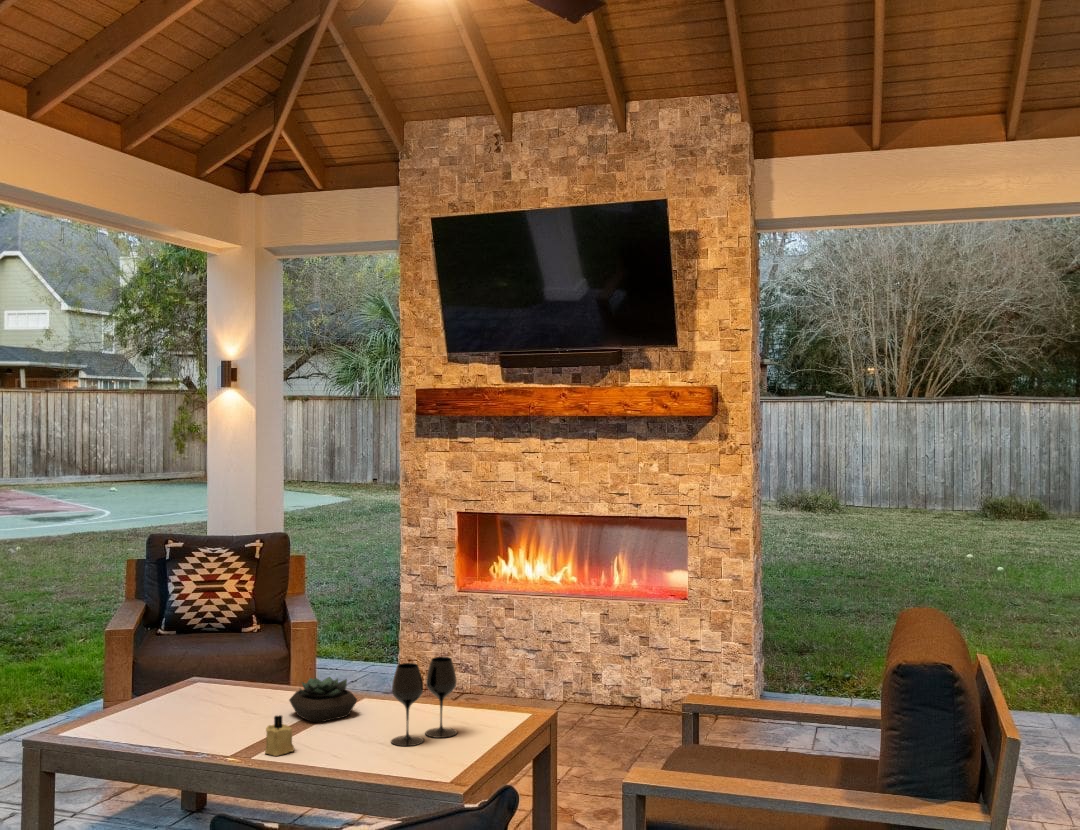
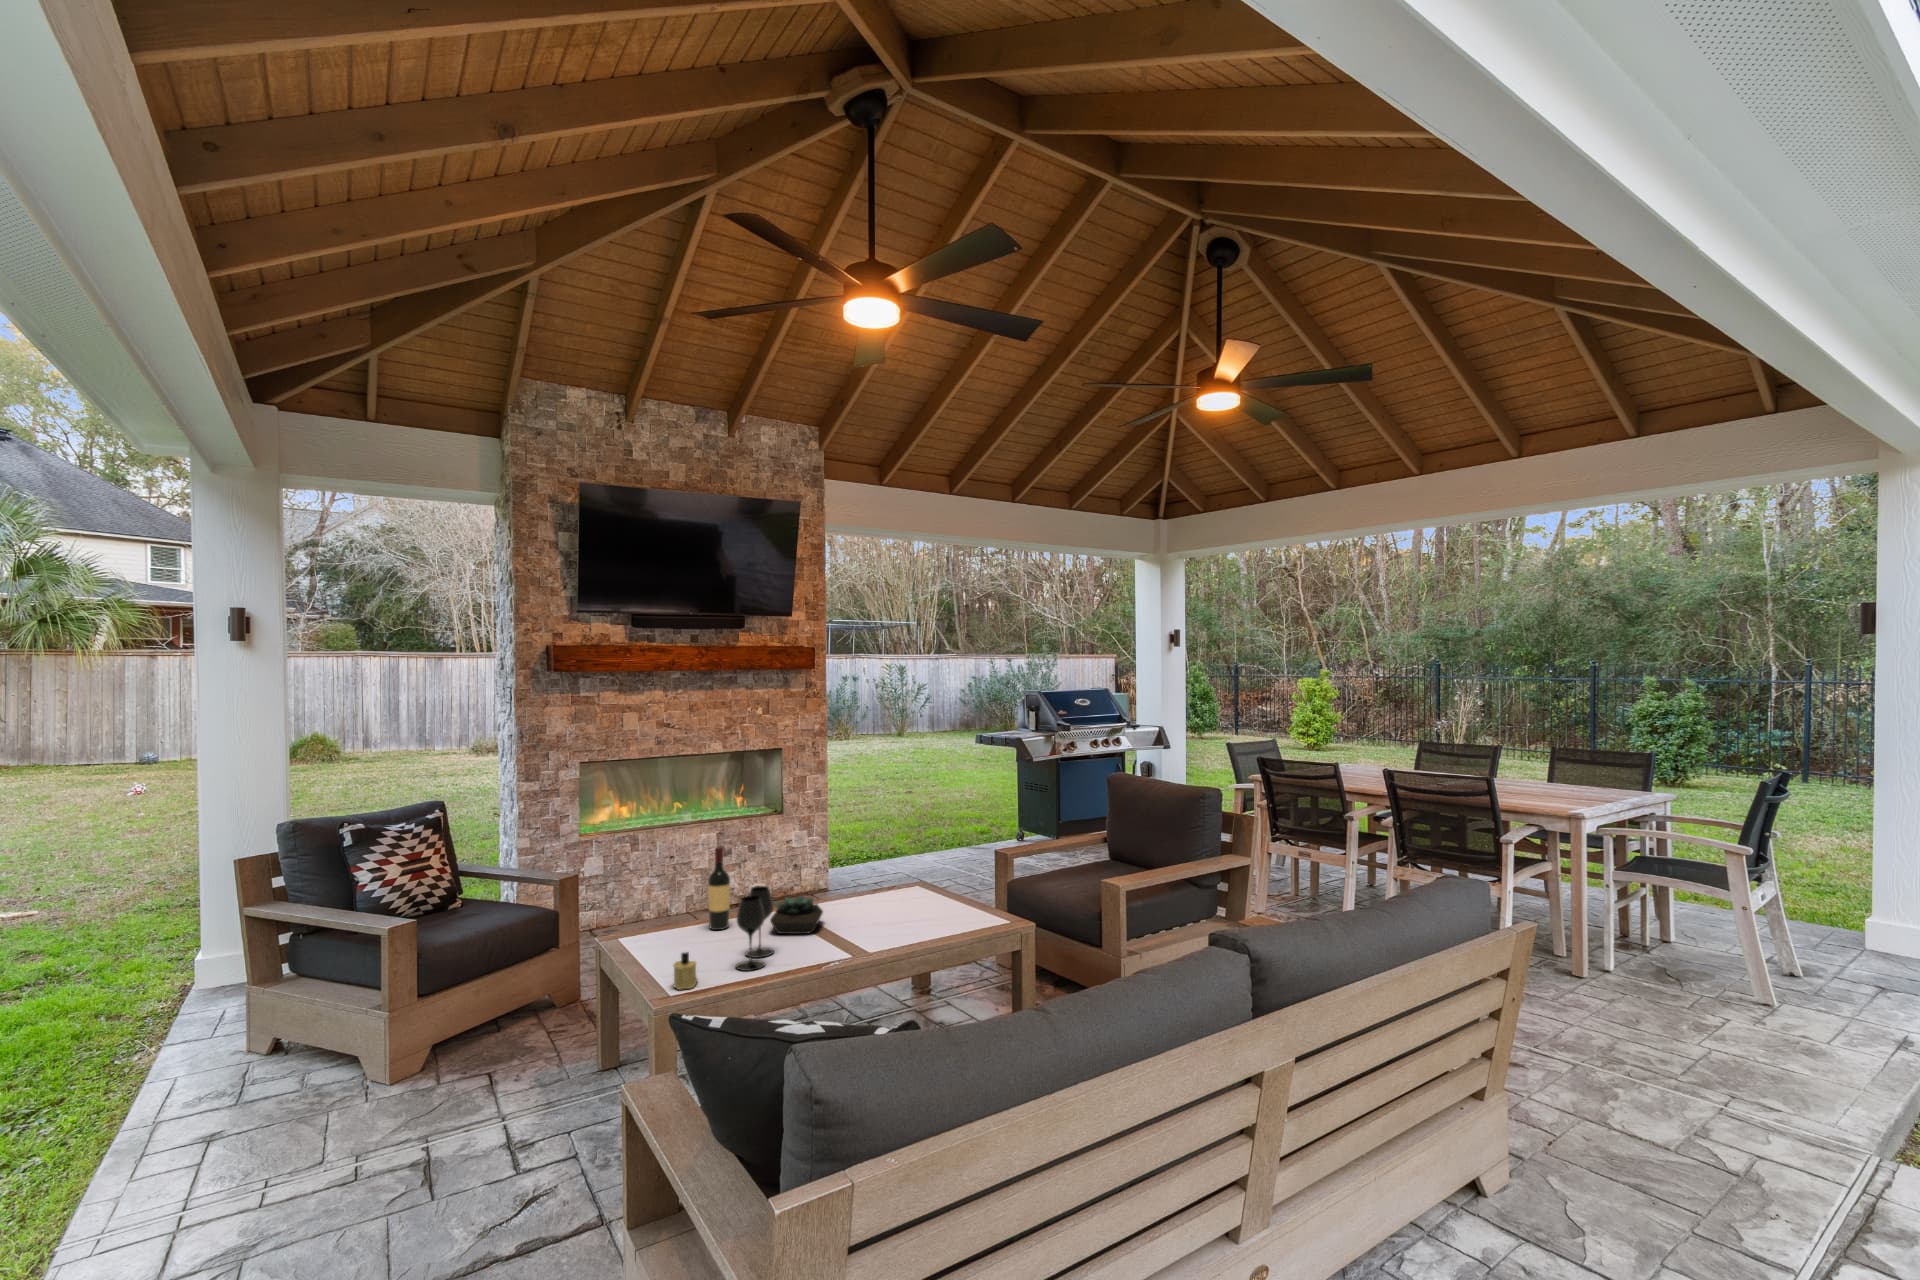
wine bottle: none [273,607,297,697] -> present [708,847,730,930]
wine glass: present [391,657,457,746] -> present [735,886,773,971]
candle: present [265,715,294,756] -> present [673,952,697,990]

